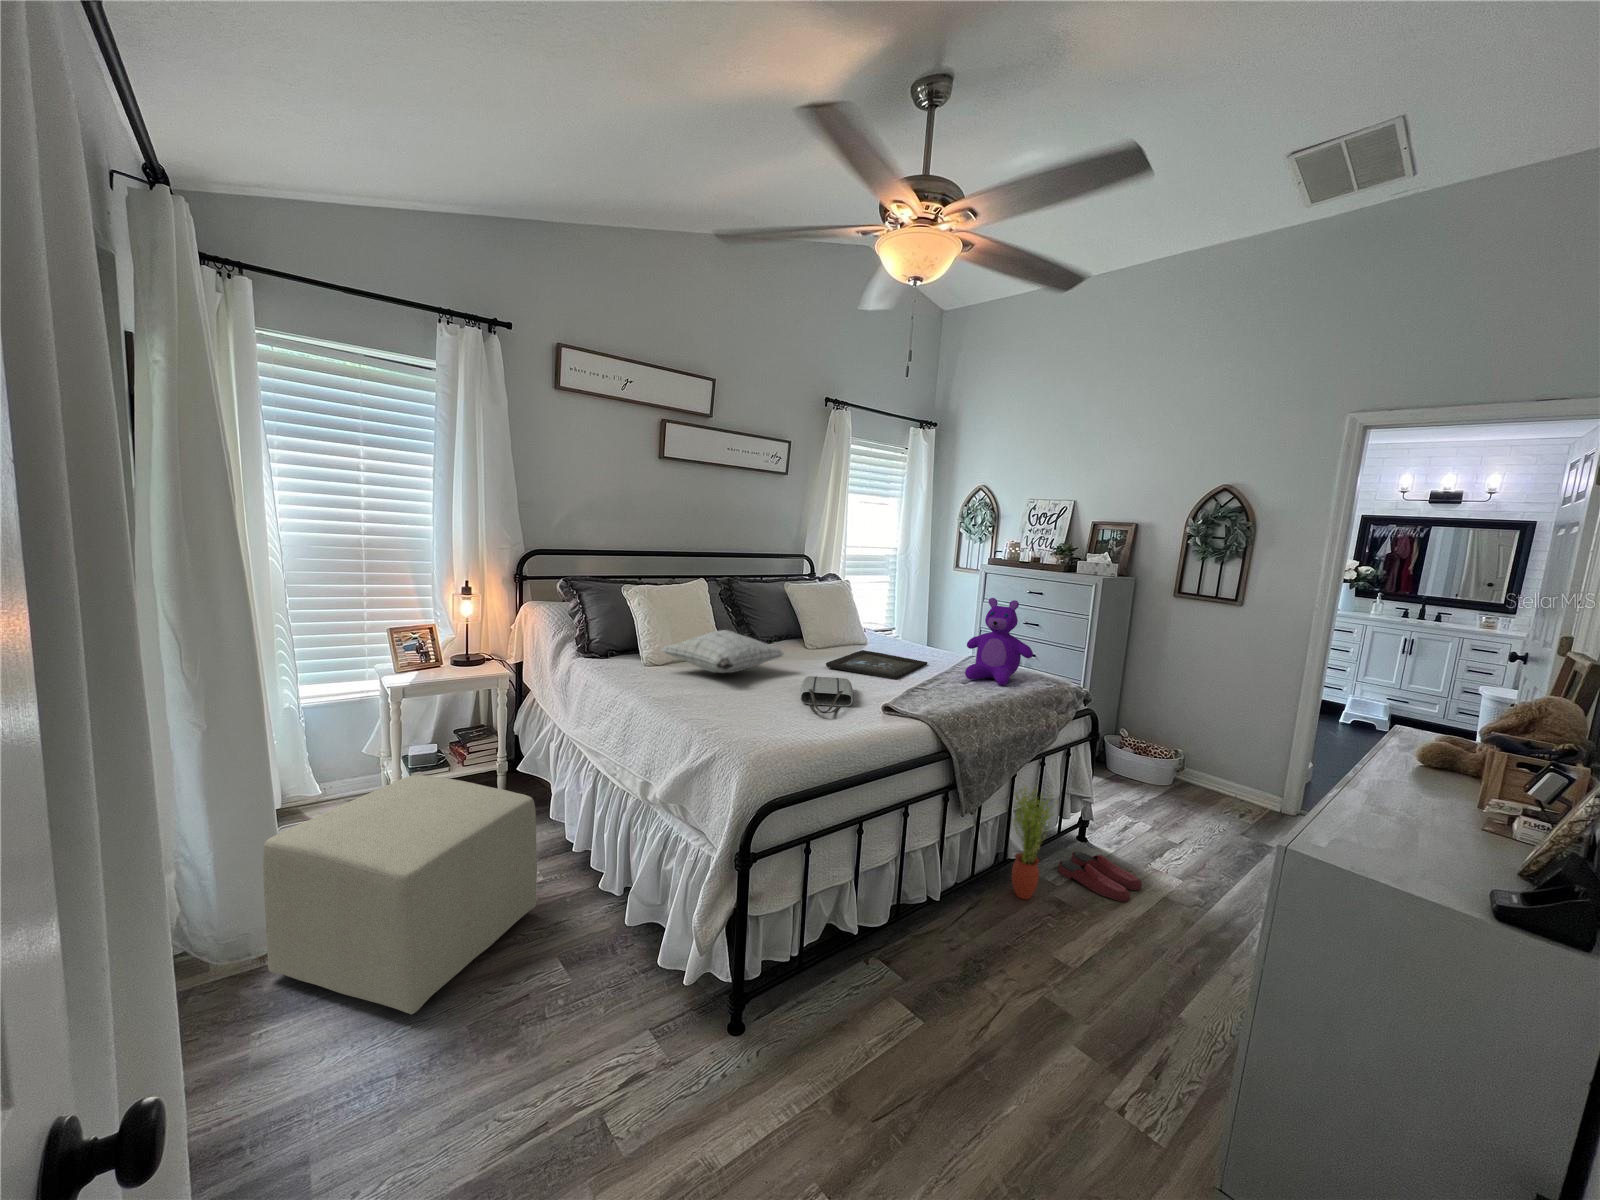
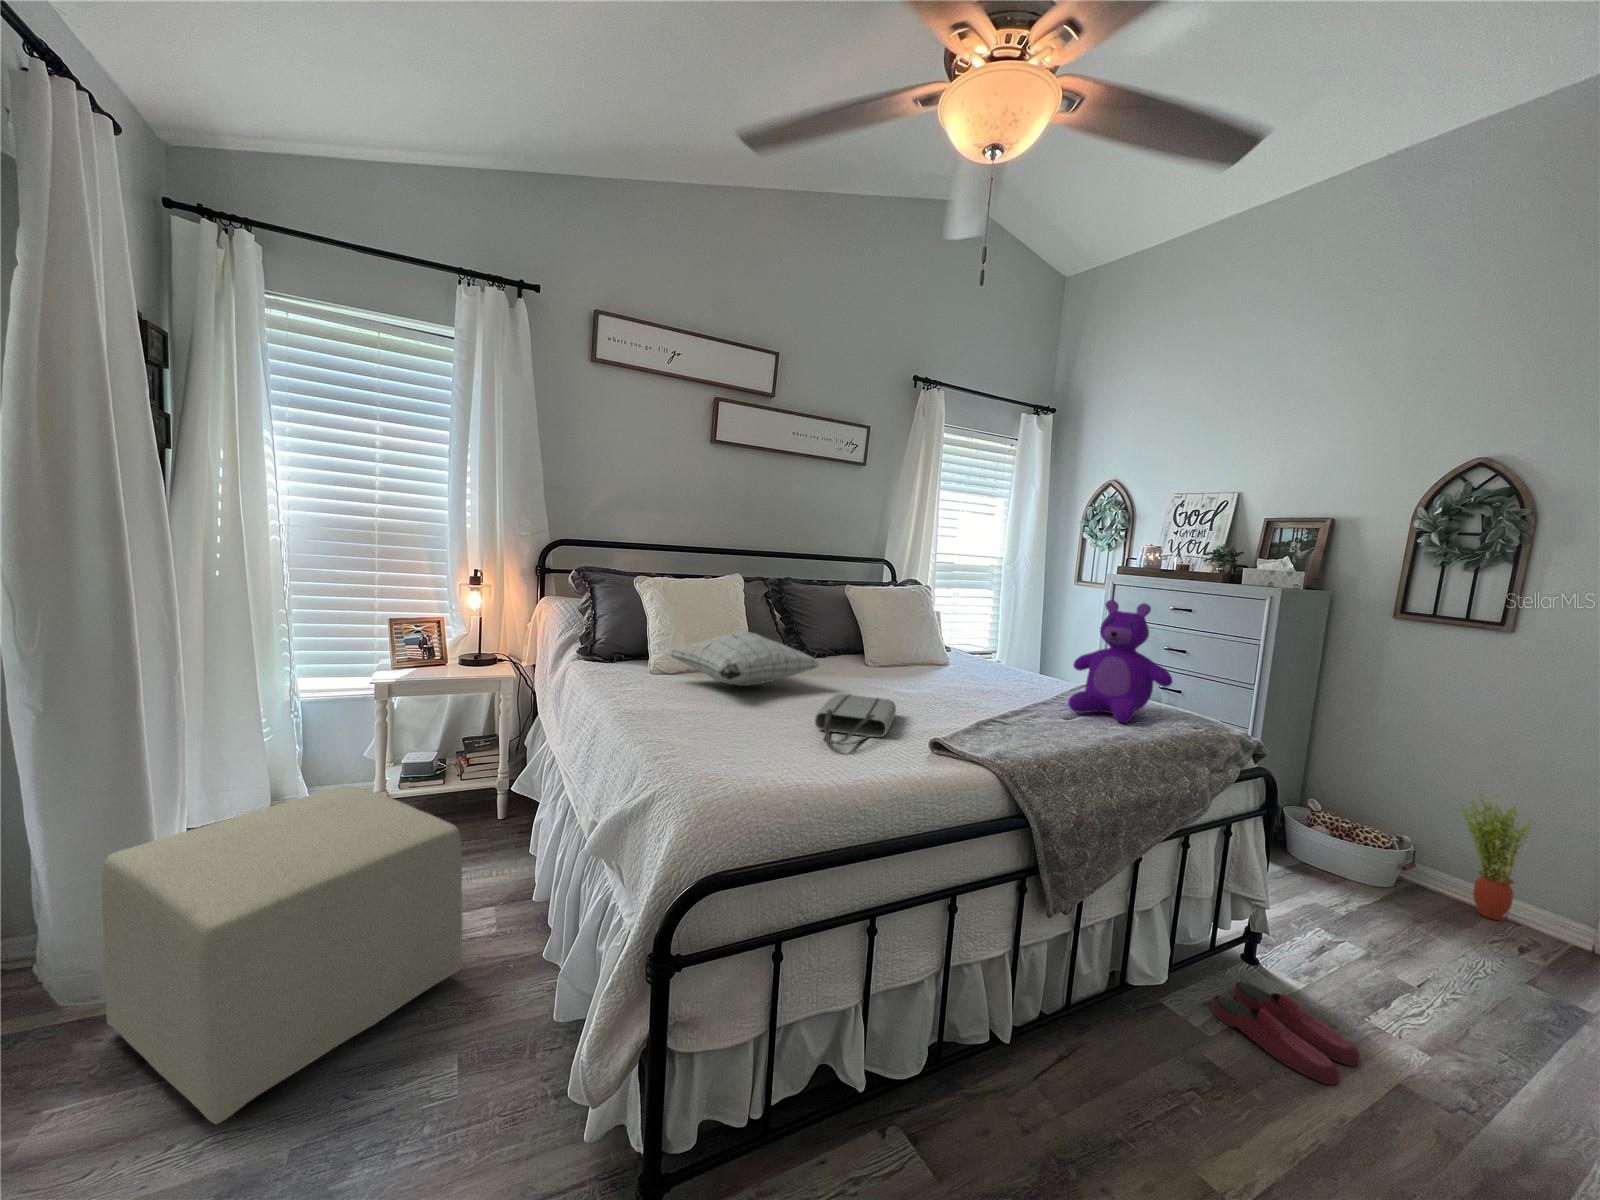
tray: present [826,650,927,680] -> none [878,669,1019,706]
potted plant: present [1012,786,1057,899] -> present [1460,793,1532,920]

